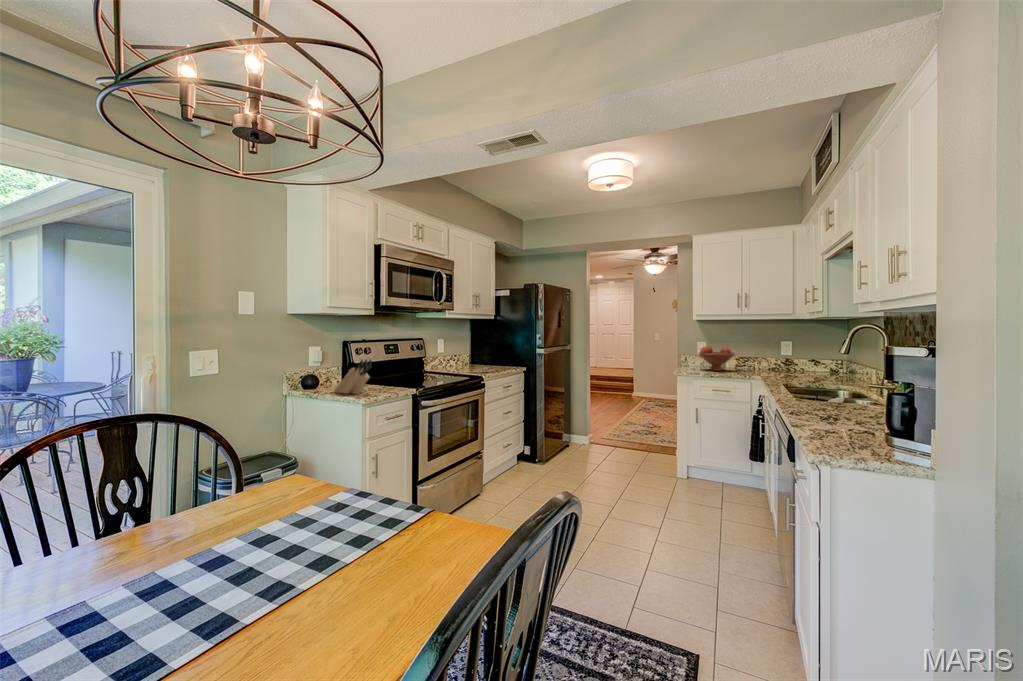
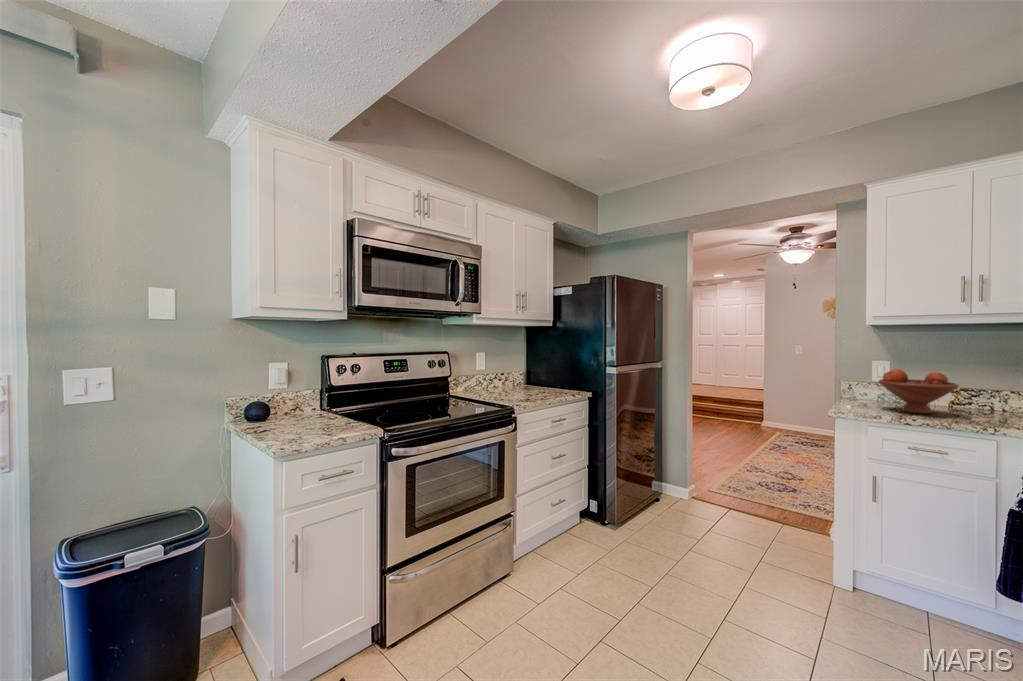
knife block: present [334,360,372,394] -> none [268,386,309,436]

